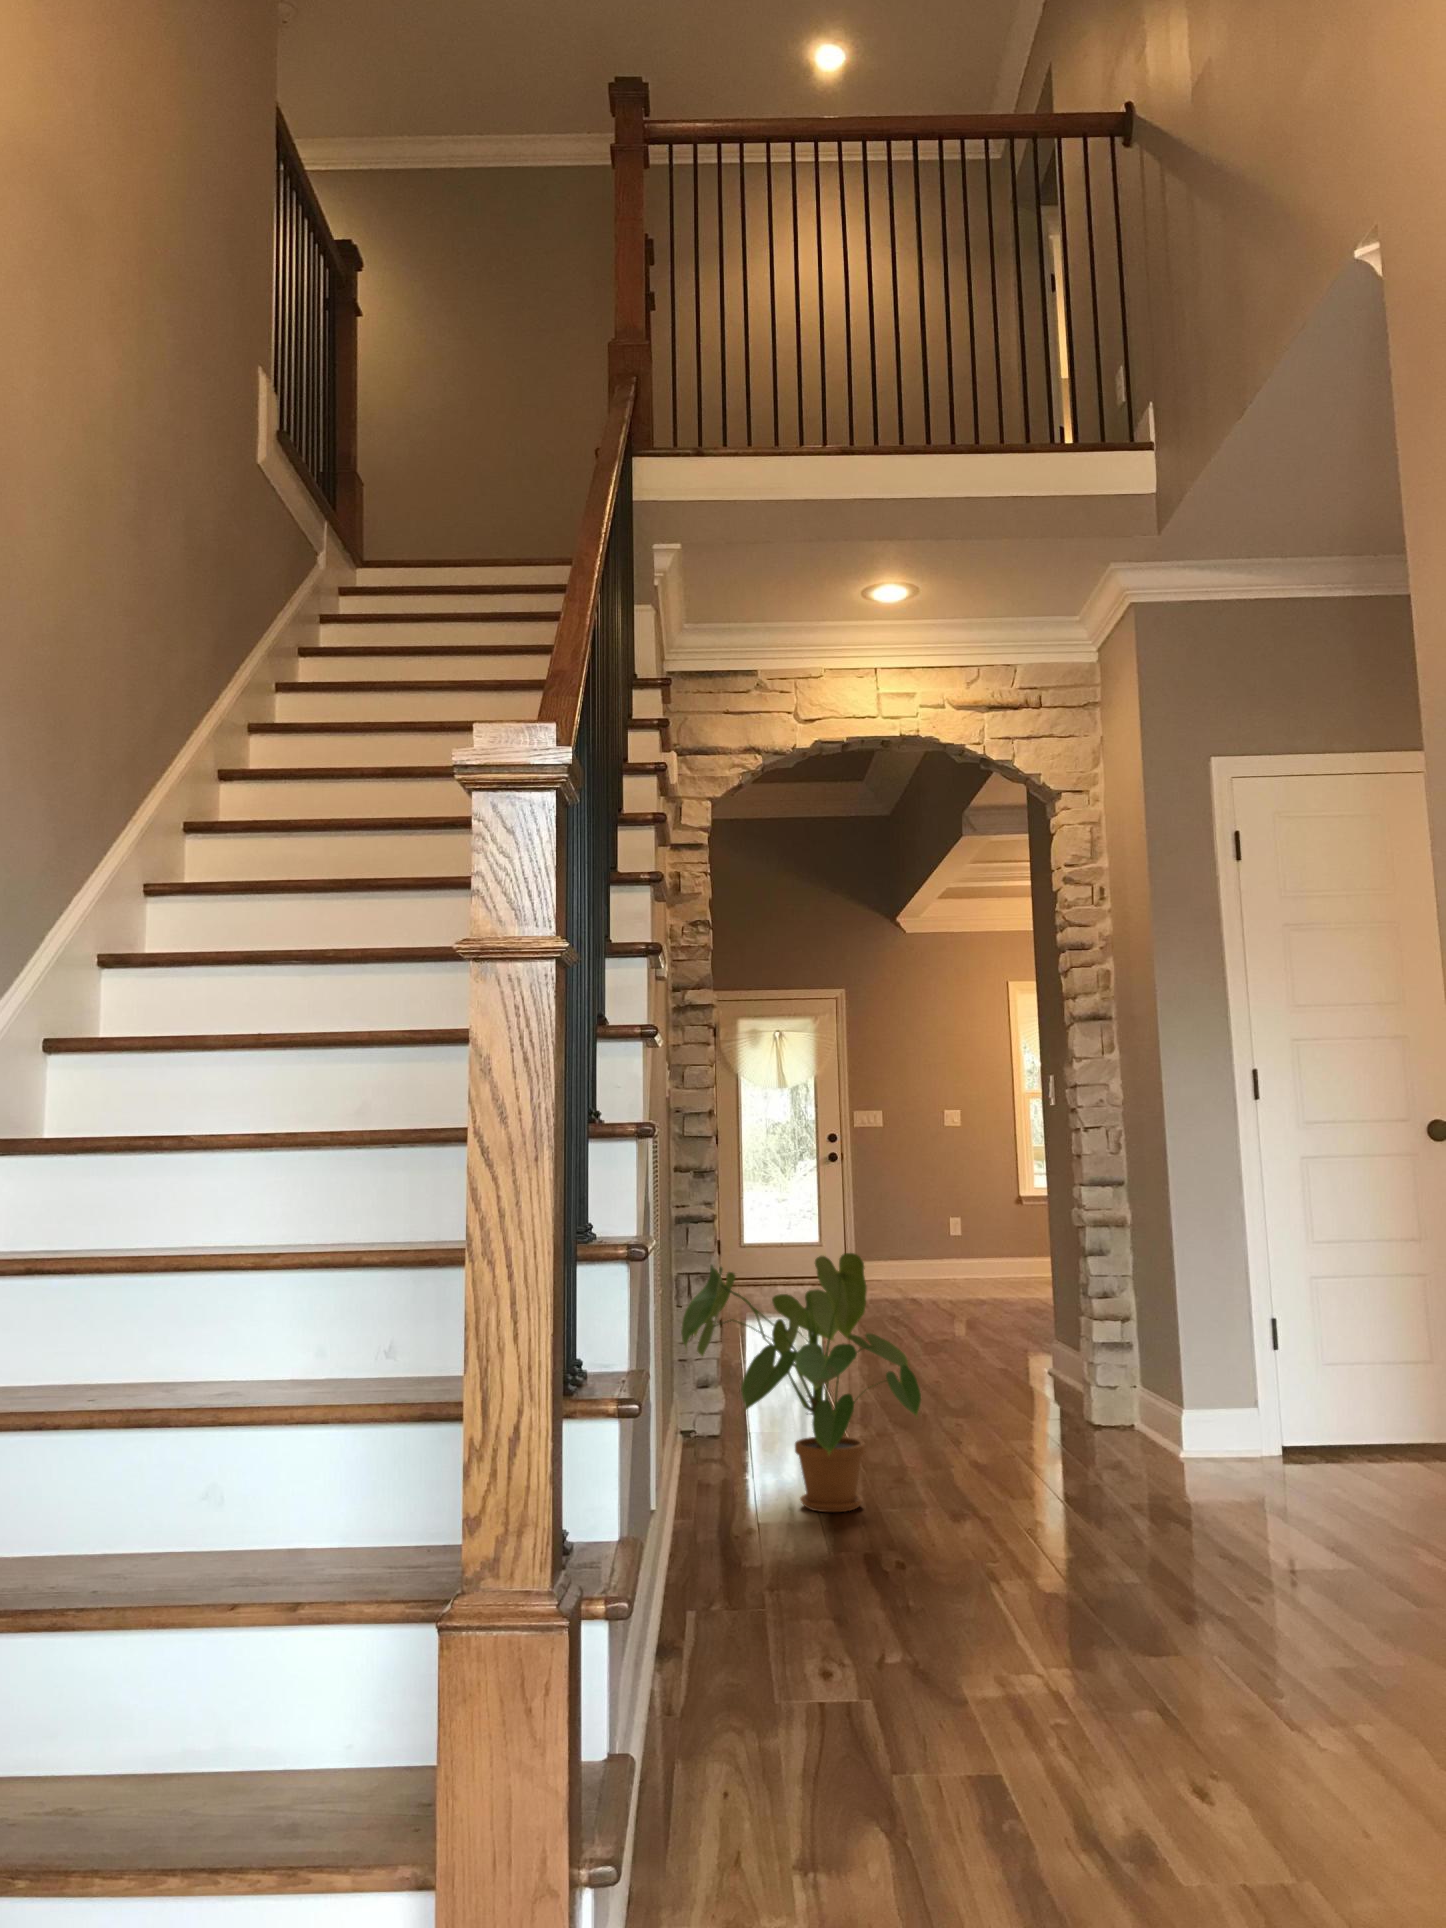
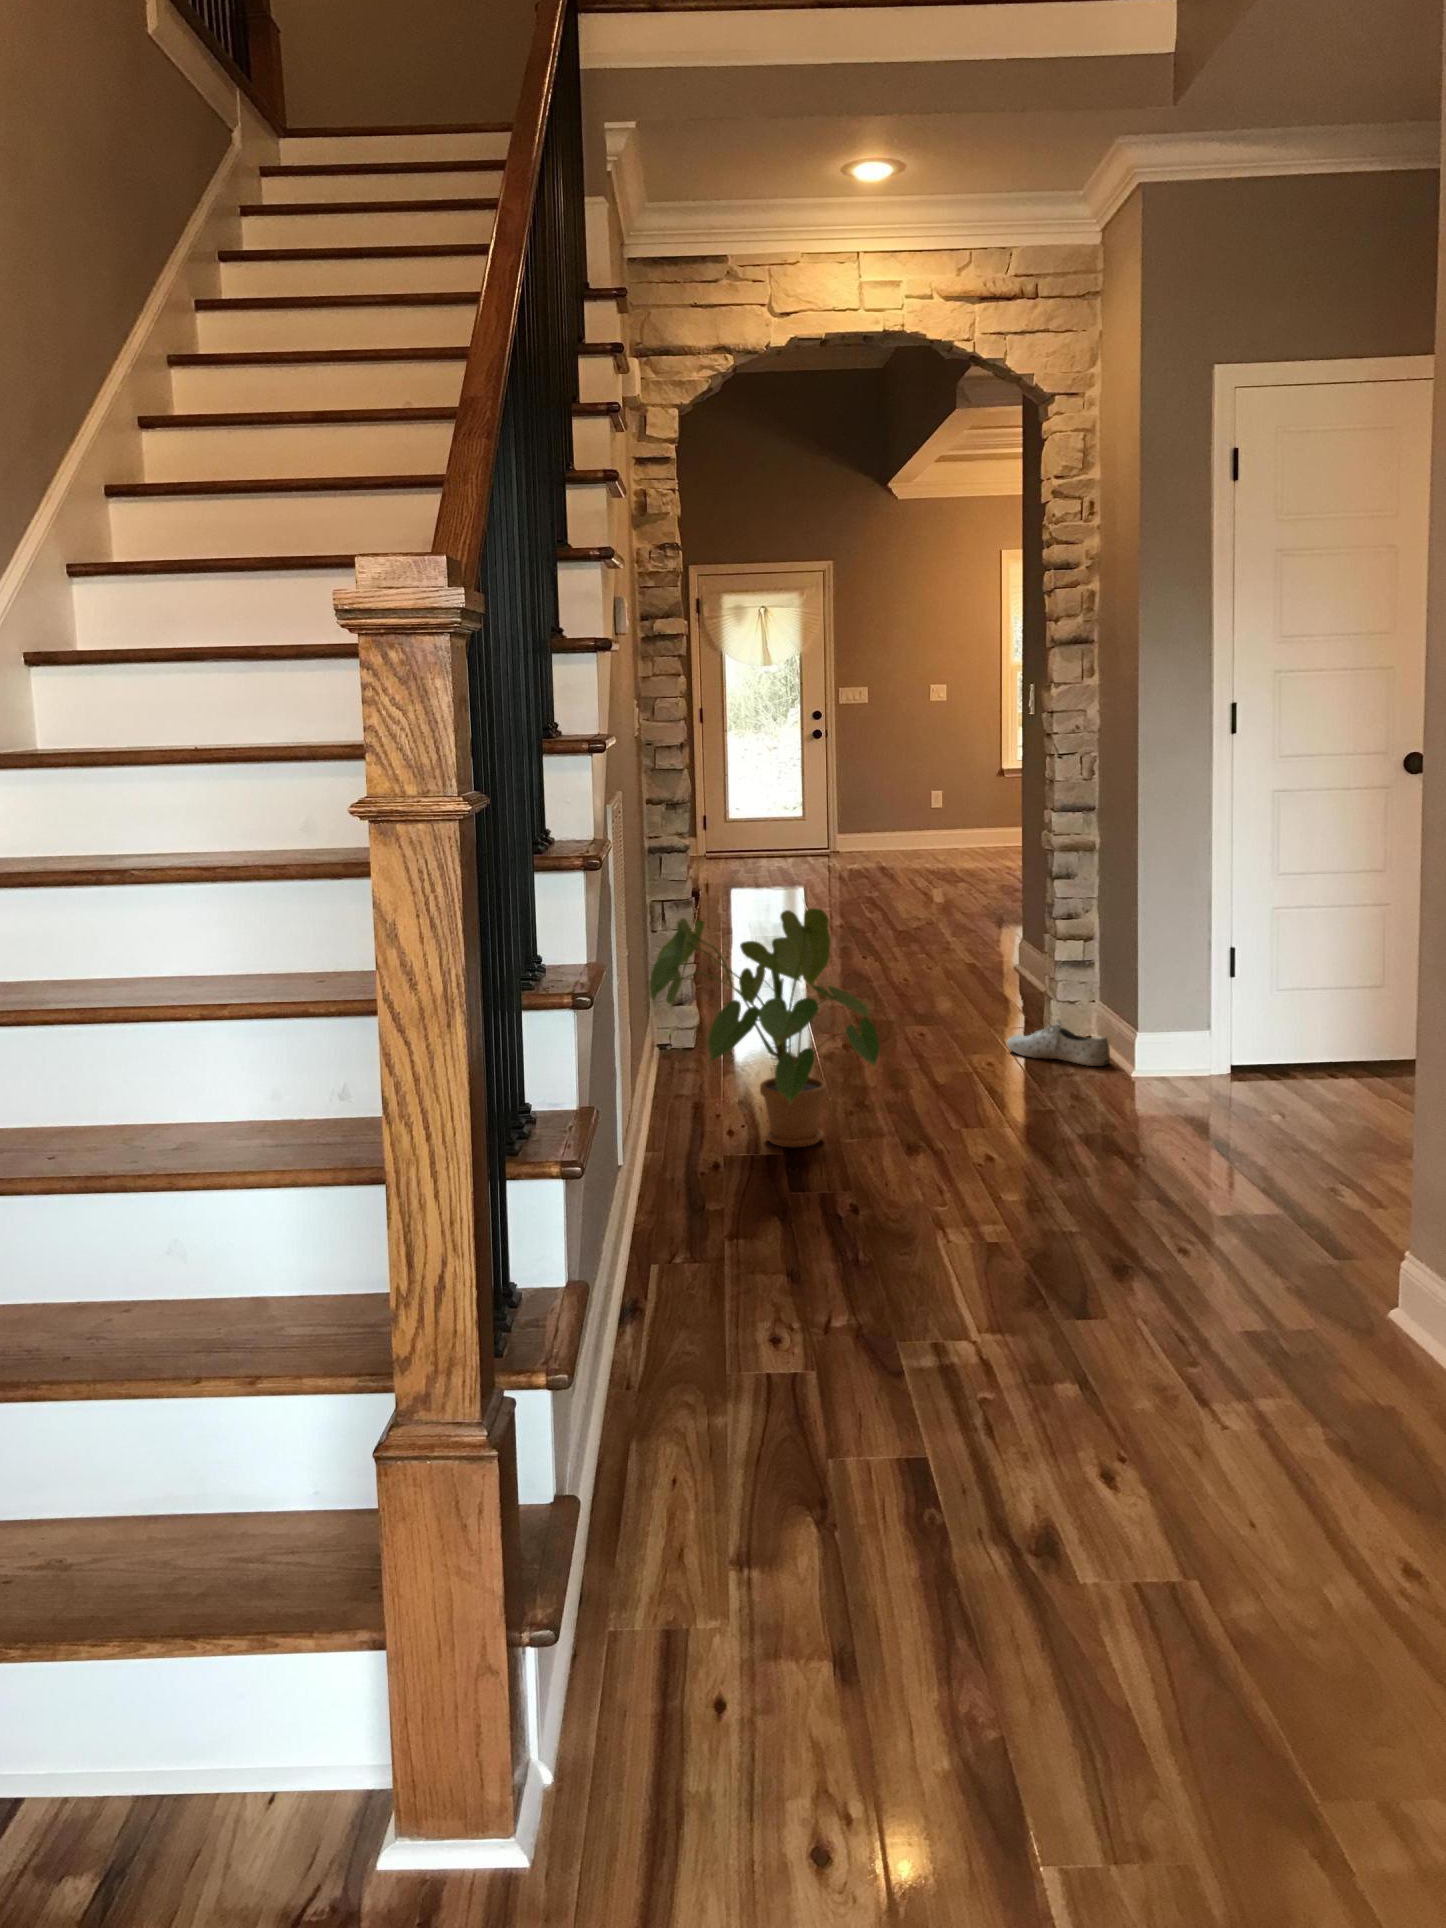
shoe: none [1048,1399,1159,1448] -> present [1007,1020,1110,1066]

